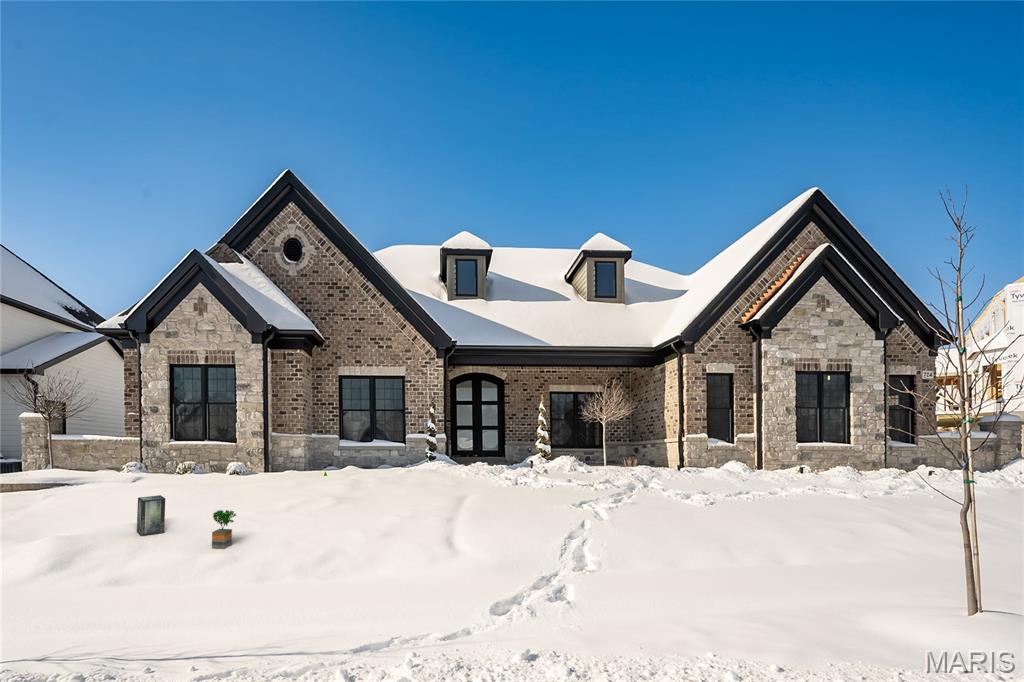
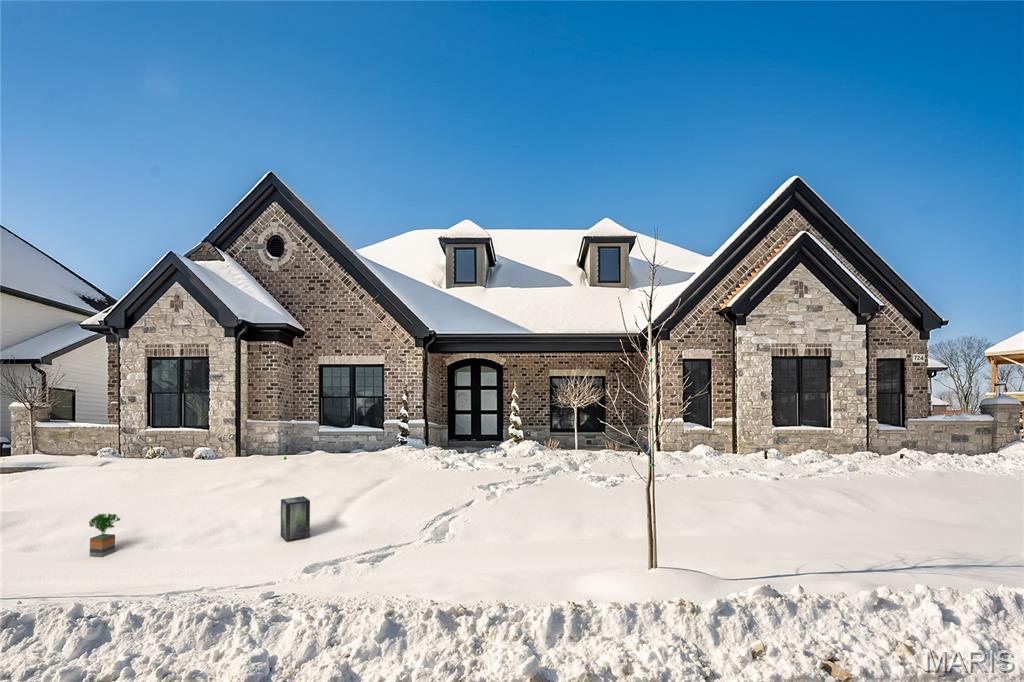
storage box: present [137,495,165,536] -> present [281,496,310,542]

